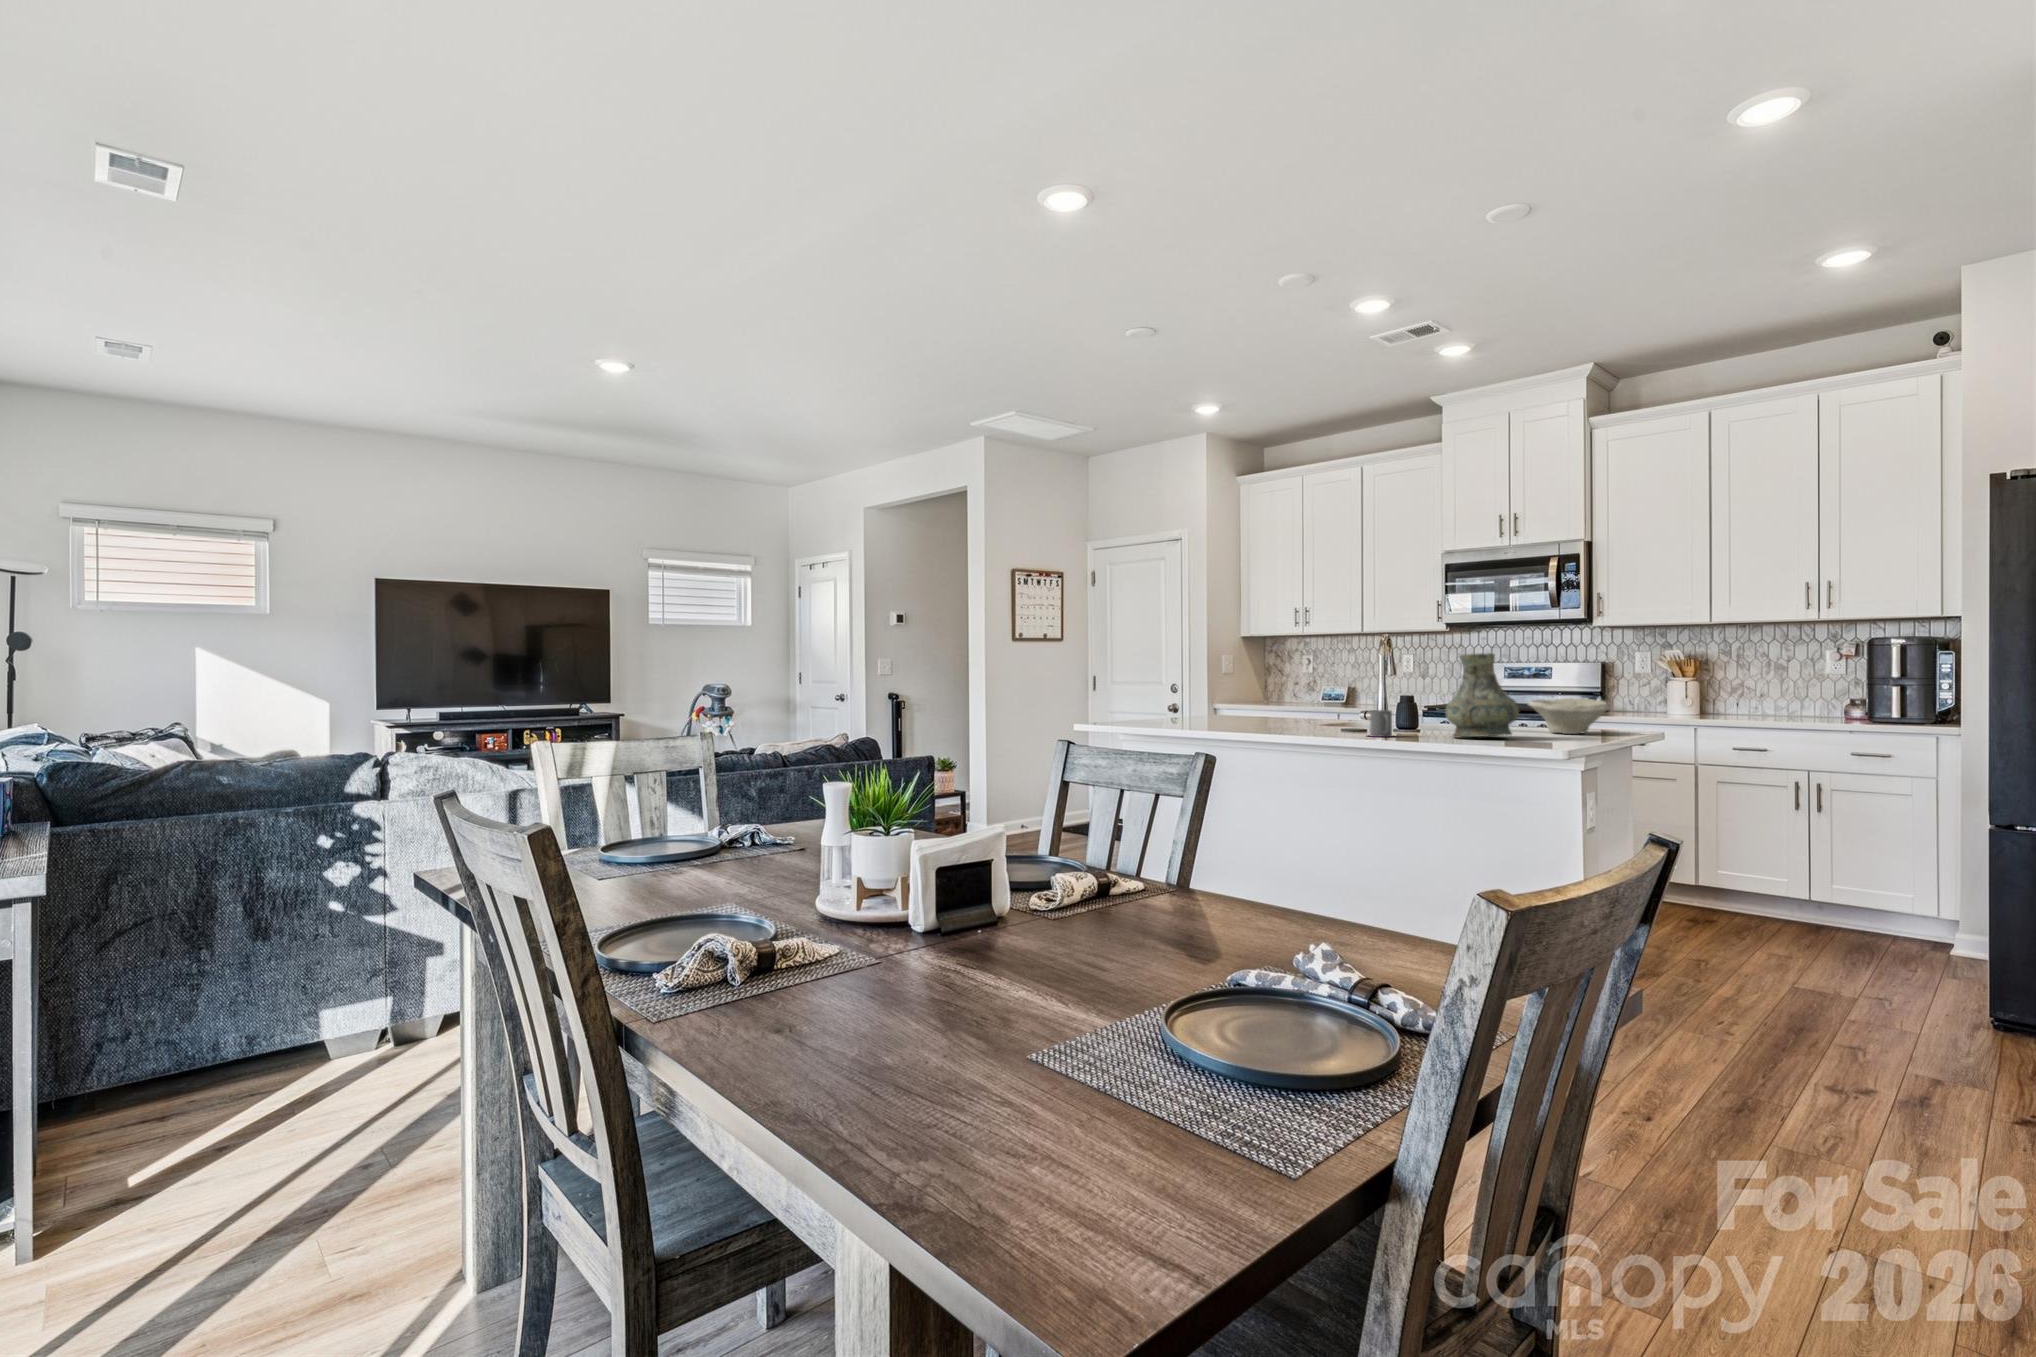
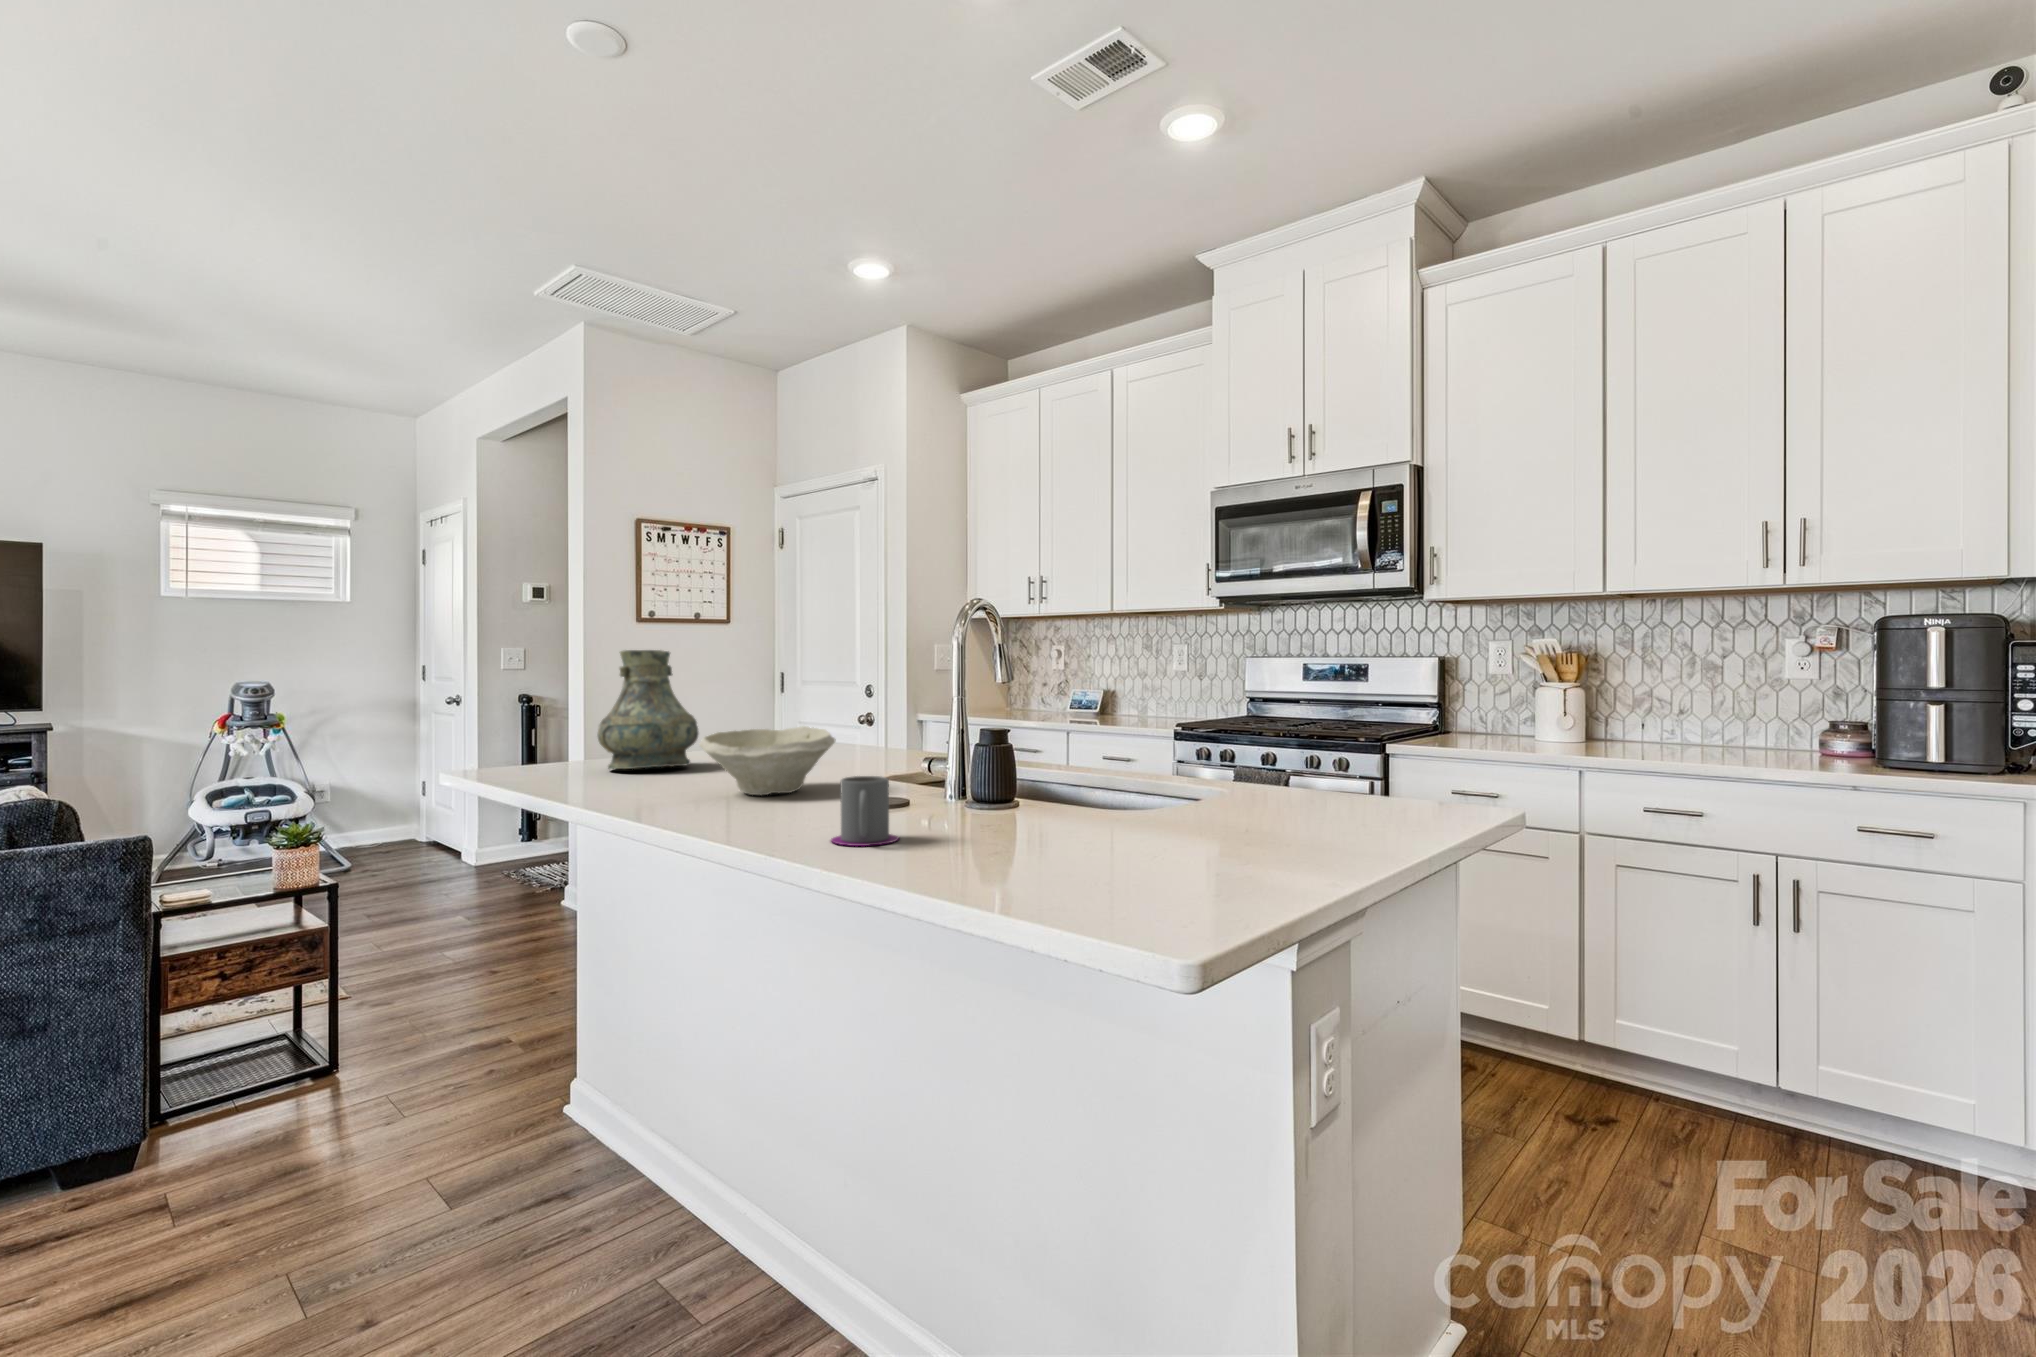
vase: present [1445,653,1519,738] -> present [597,650,698,769]
bowl: present [1528,698,1610,734] -> present [700,726,836,795]

